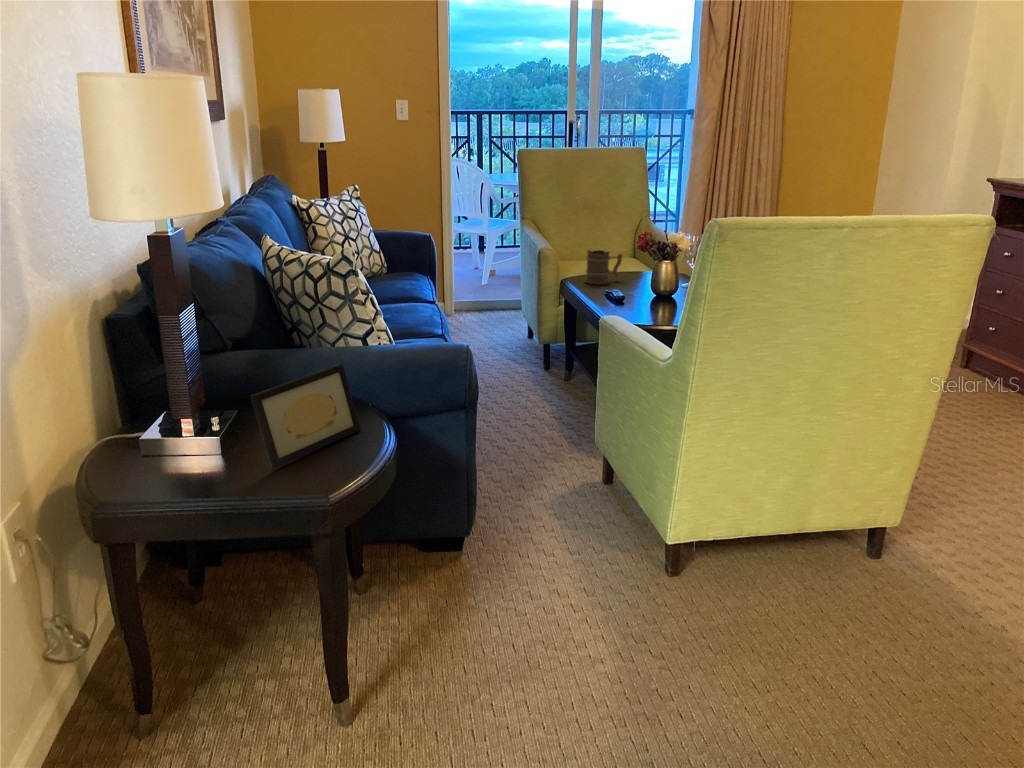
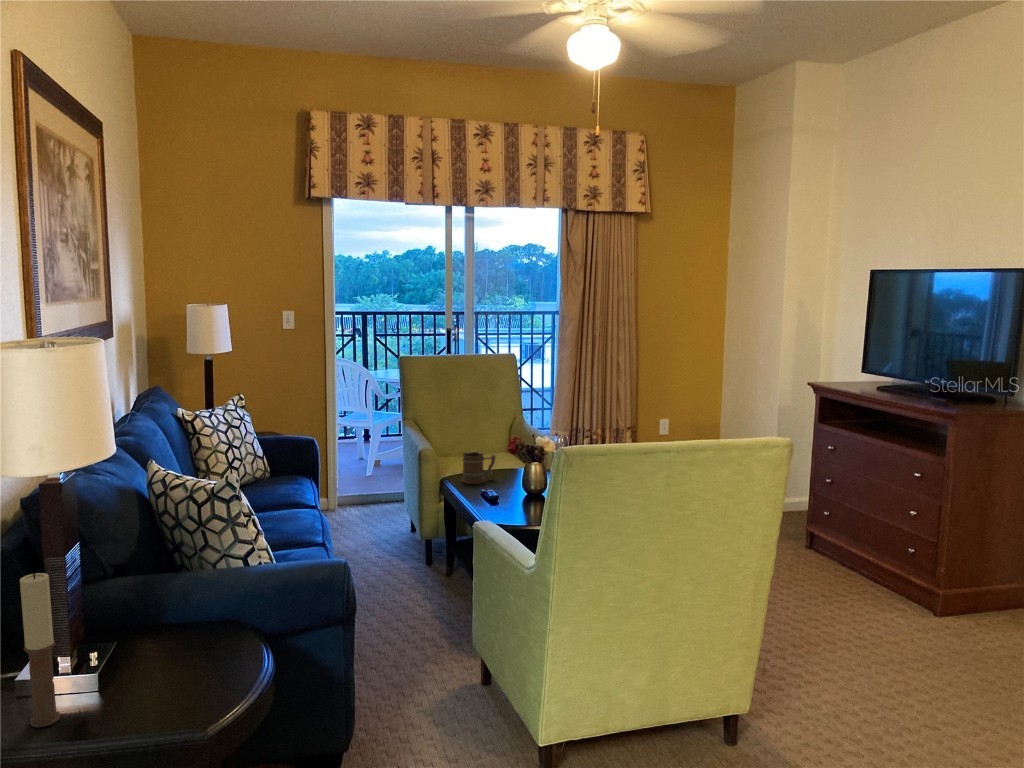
candle: none [137,327,189,481] -> present [20,573,60,727]
picture frame: present [250,364,361,468] -> none [130,592,240,705]

